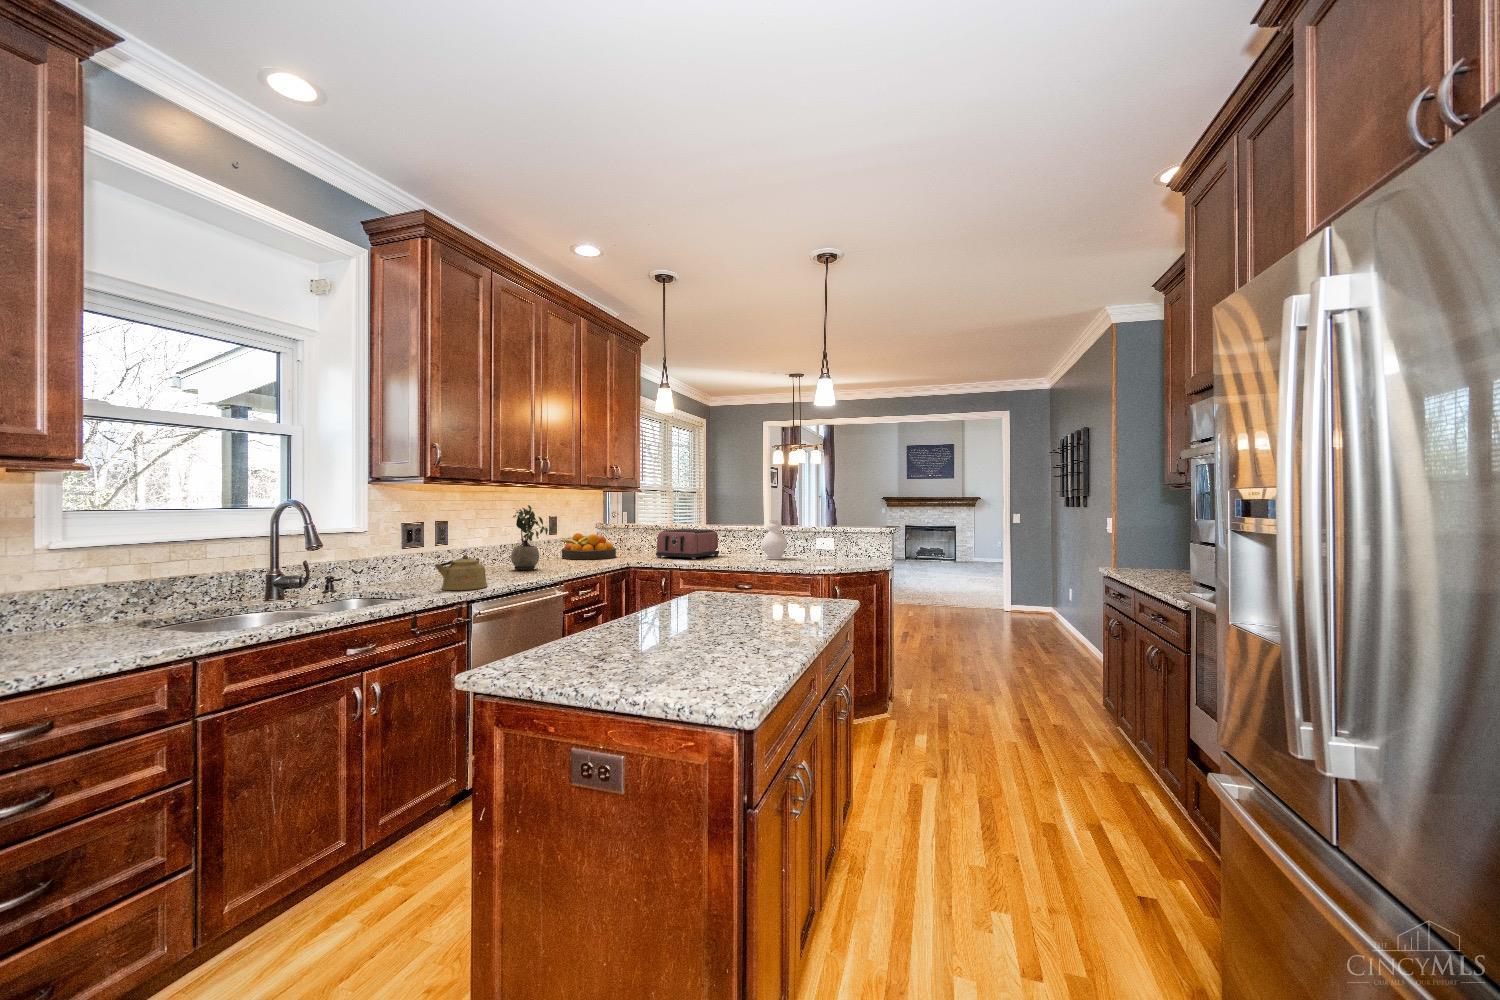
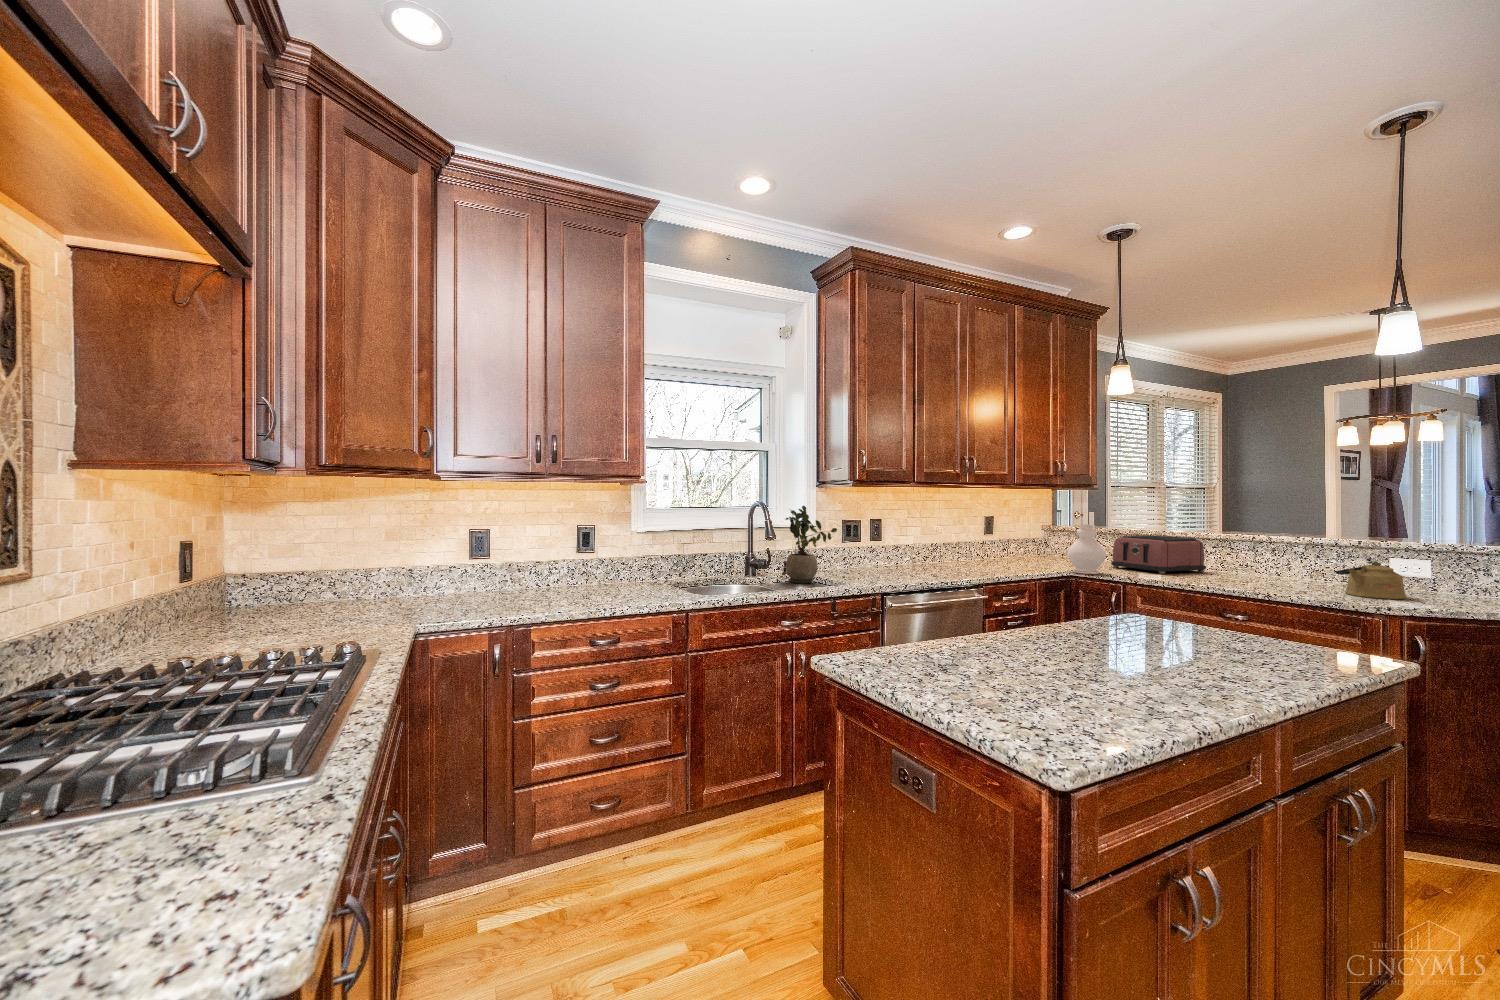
potted plant: present [511,505,557,570] -> present [786,506,837,583]
decorative vase: present [761,520,787,559] -> present [1067,524,1106,574]
fruit bowl: present [561,533,616,559] -> none [999,535,1062,564]
kettle: present [435,555,487,590] -> present [1336,561,1407,599]

